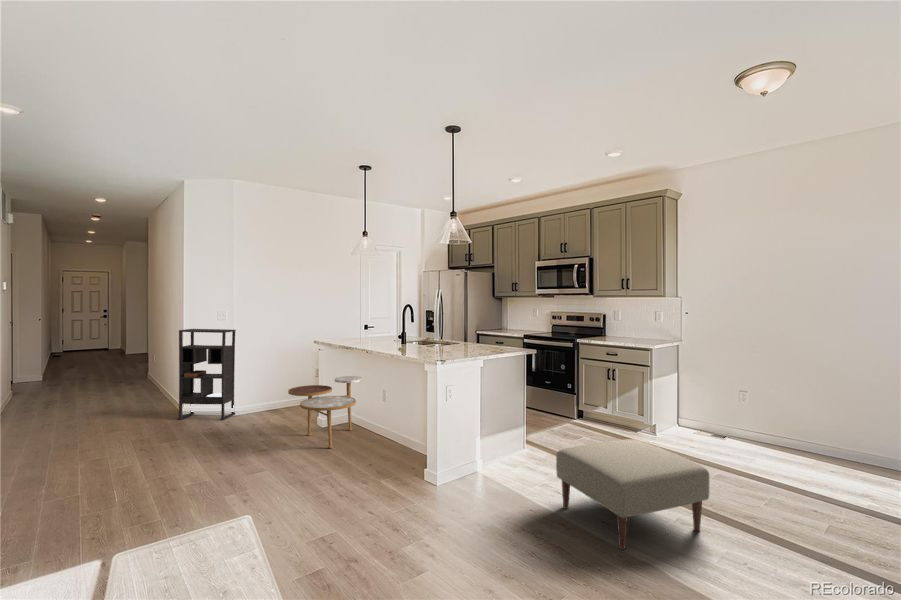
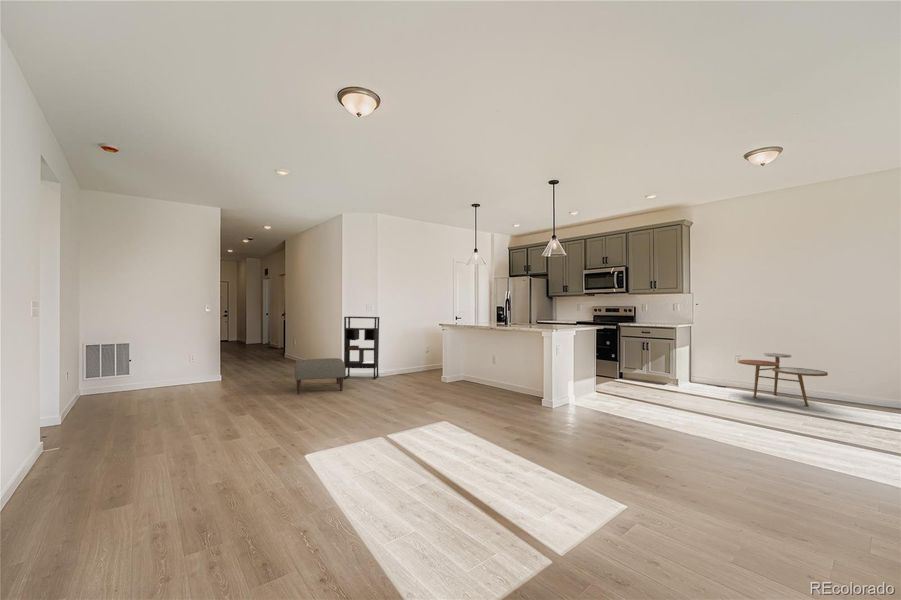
side table: present [288,376,362,448] -> present [738,353,828,406]
ottoman: present [556,440,709,549] -> present [295,358,345,394]

